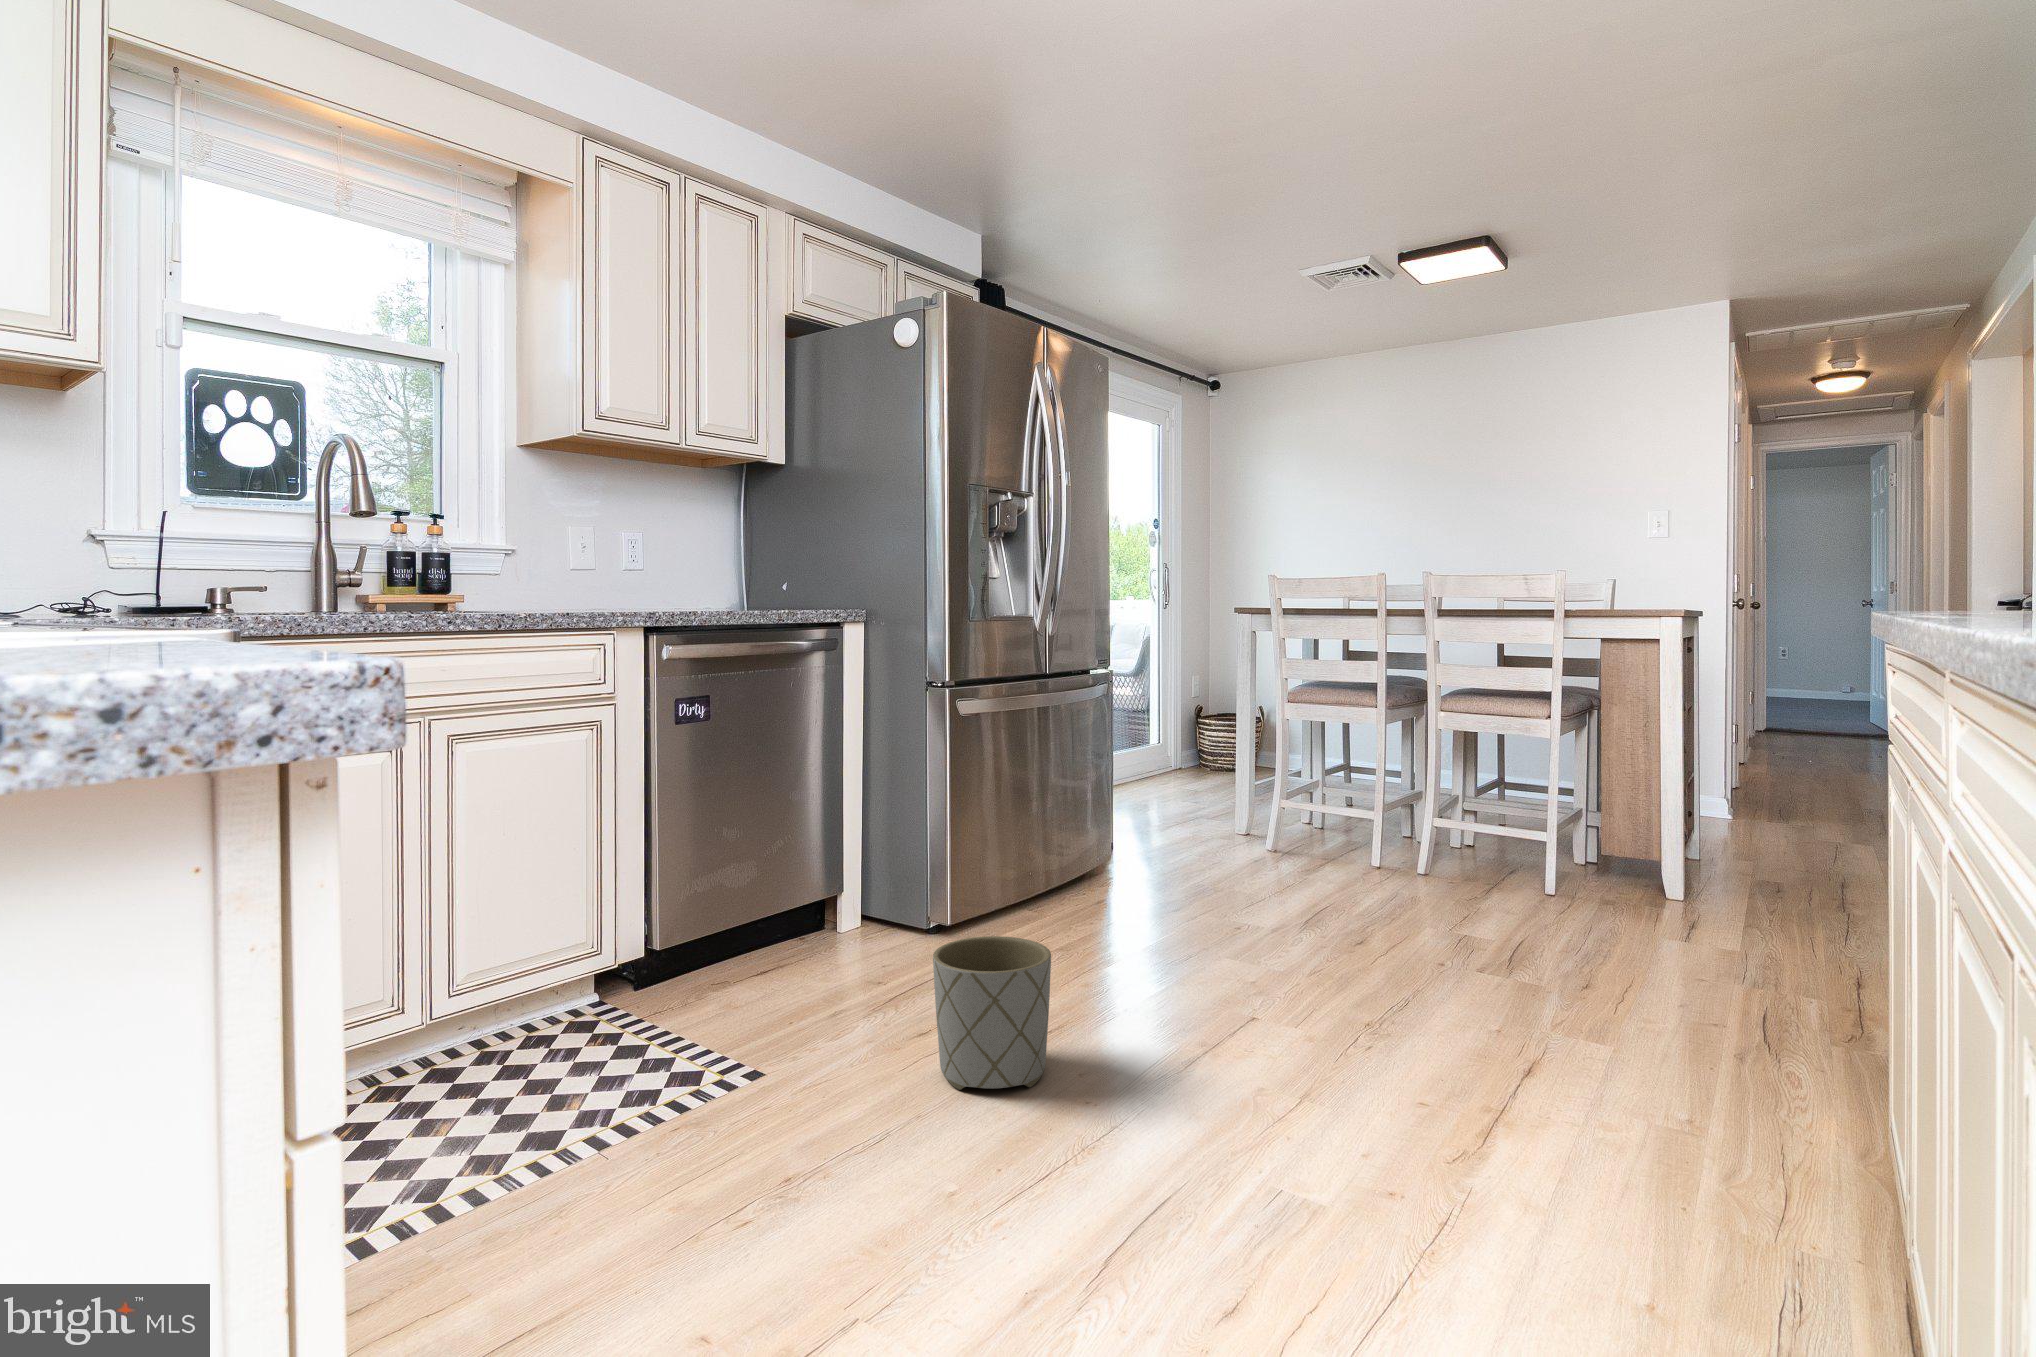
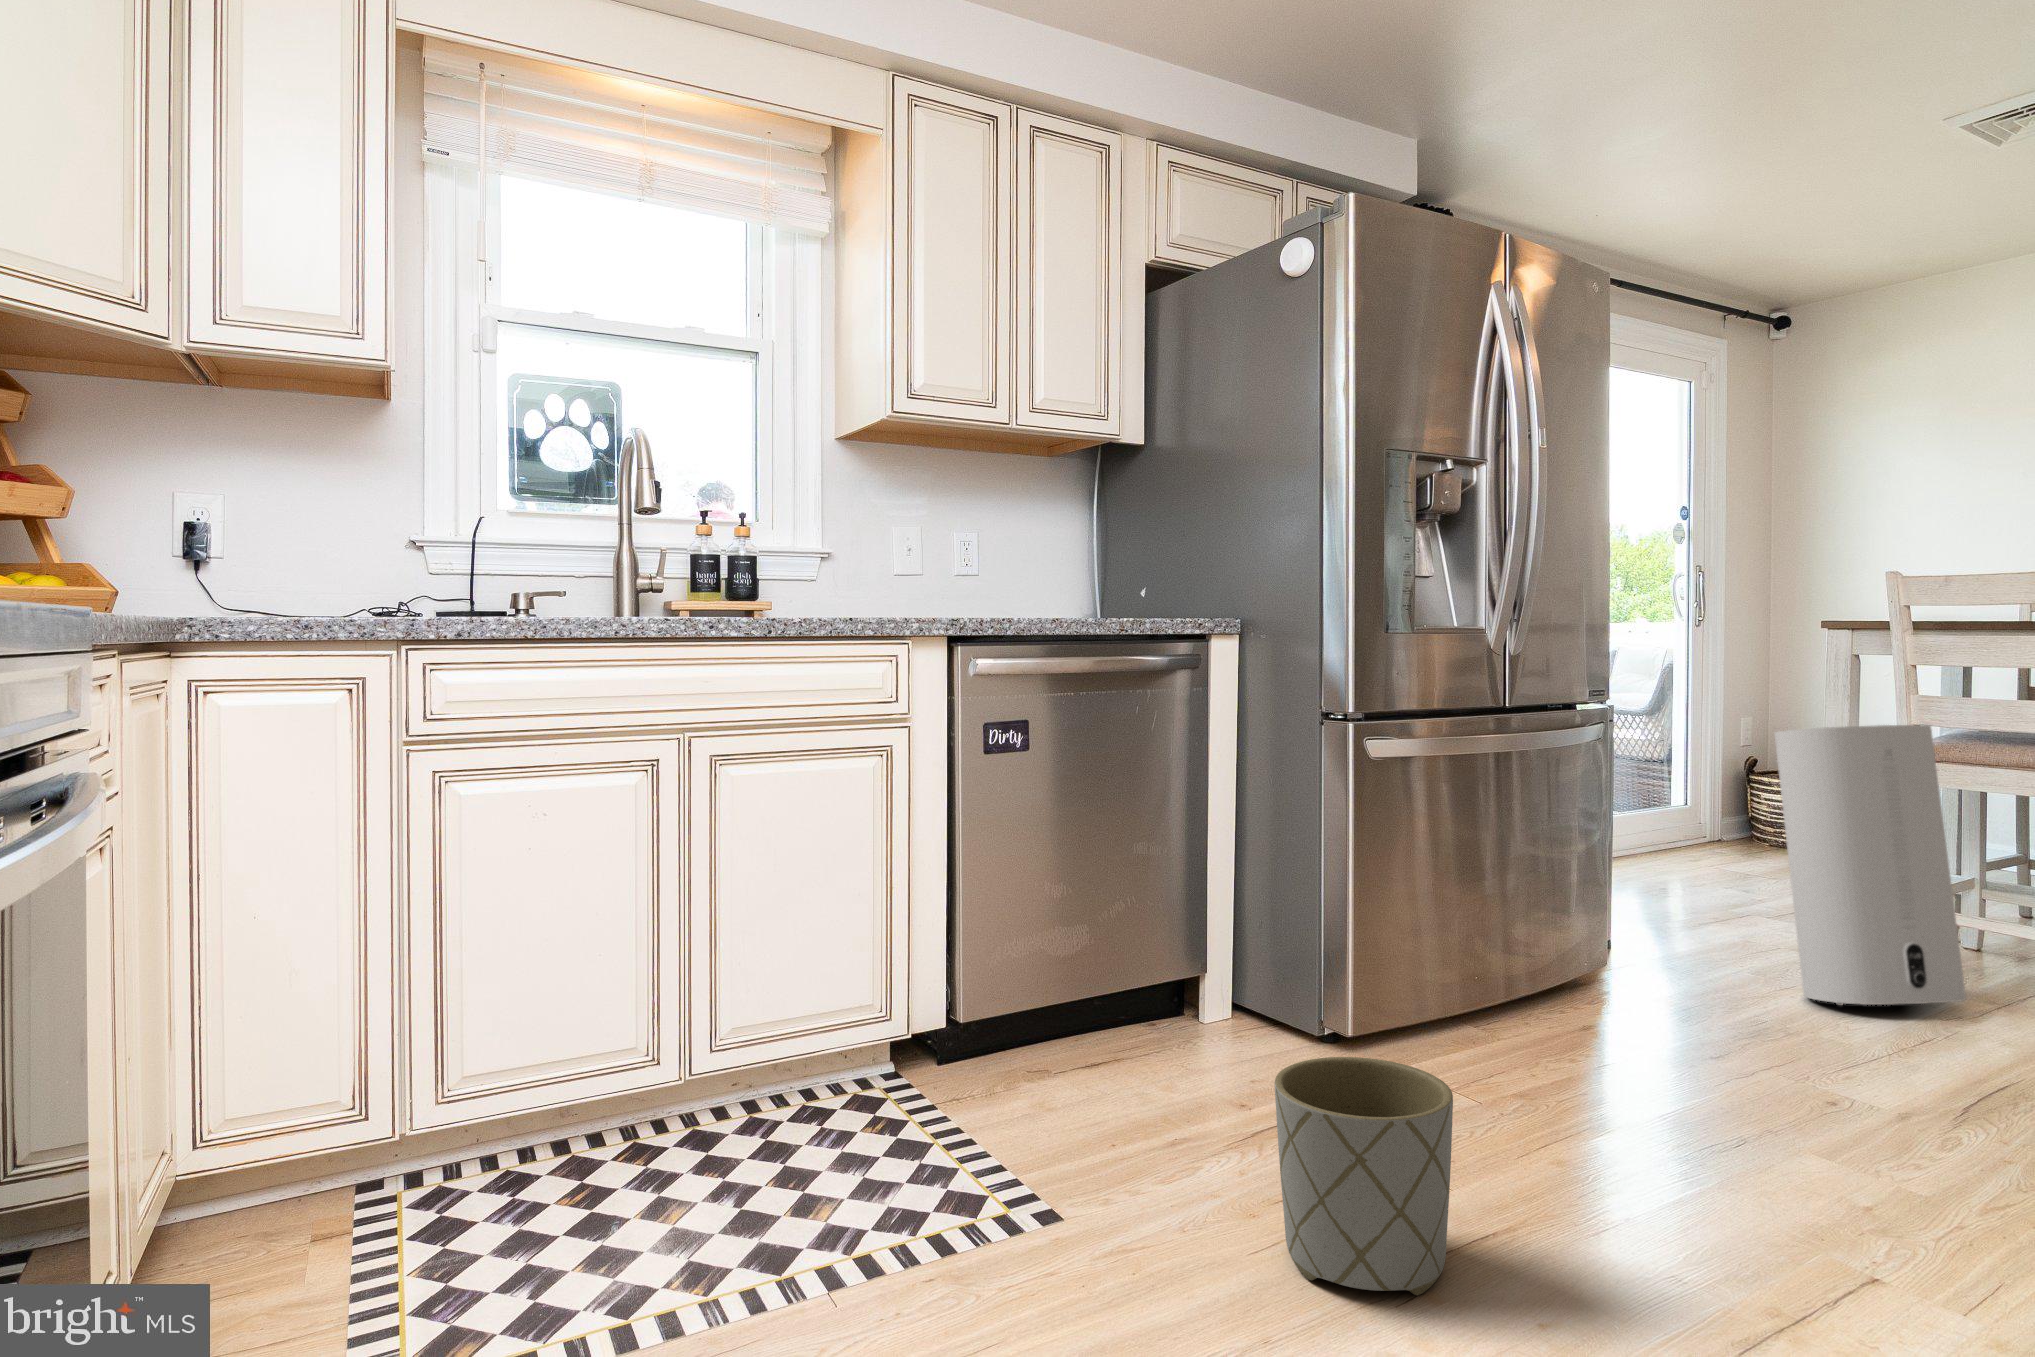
air purifier: none [1233,694,1338,883] -> present [1775,725,1966,1006]

